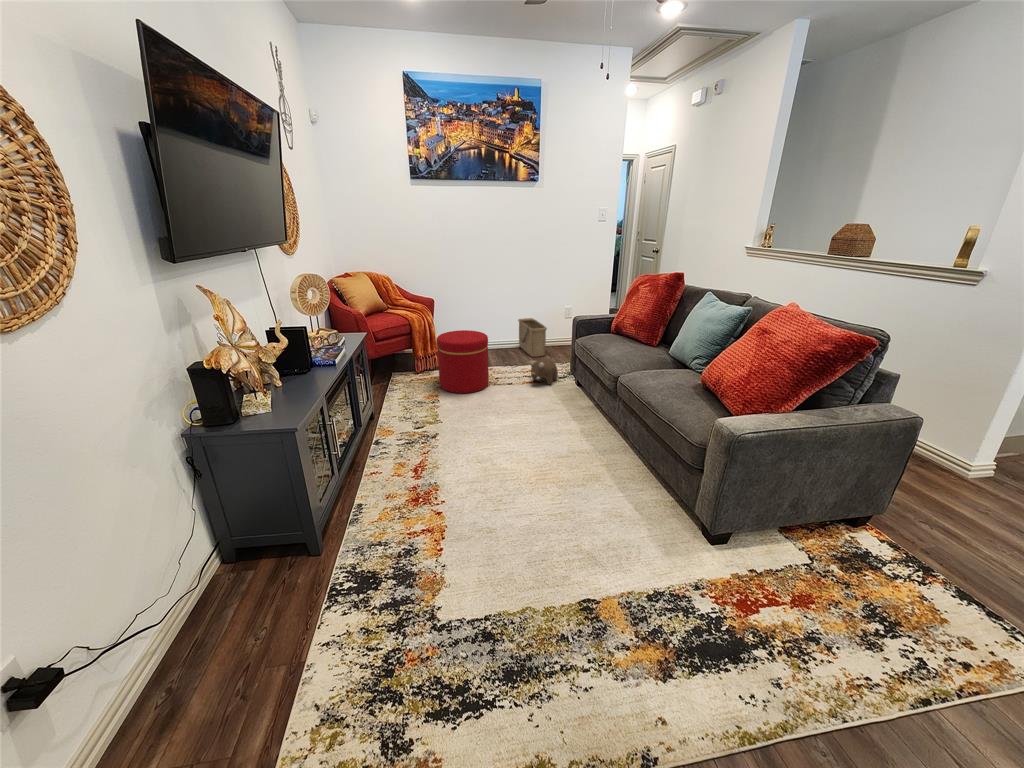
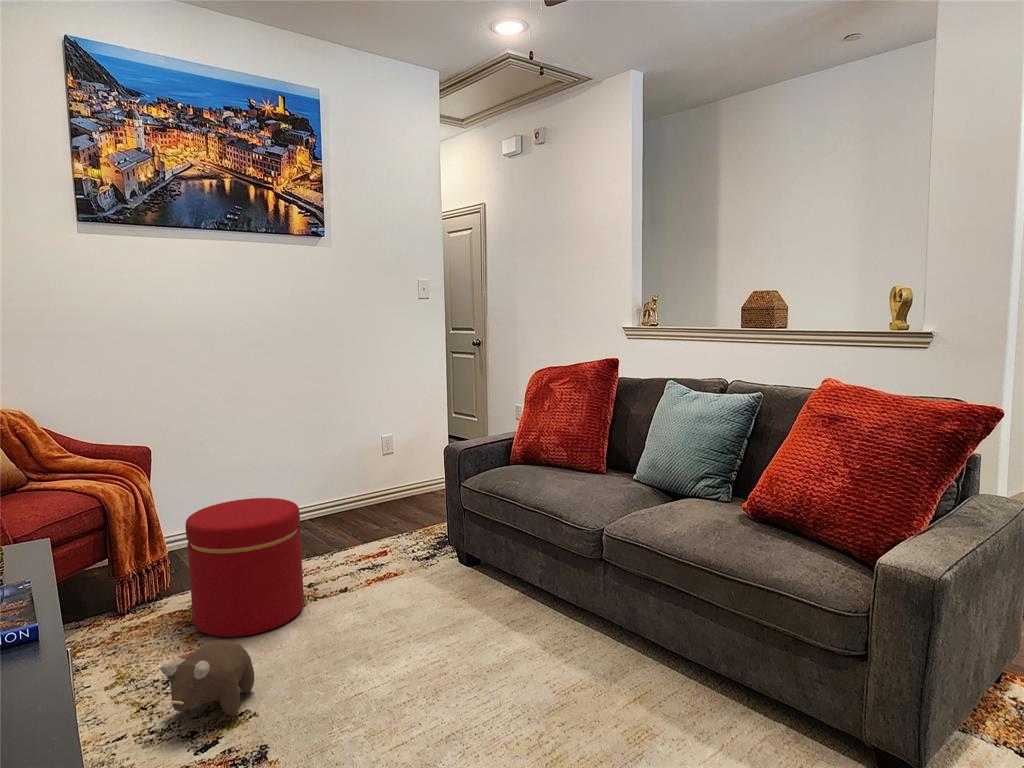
basket: present [518,318,547,357] -> none [307,465,373,533]
plush toy: present [529,359,558,384] -> present [160,641,254,716]

